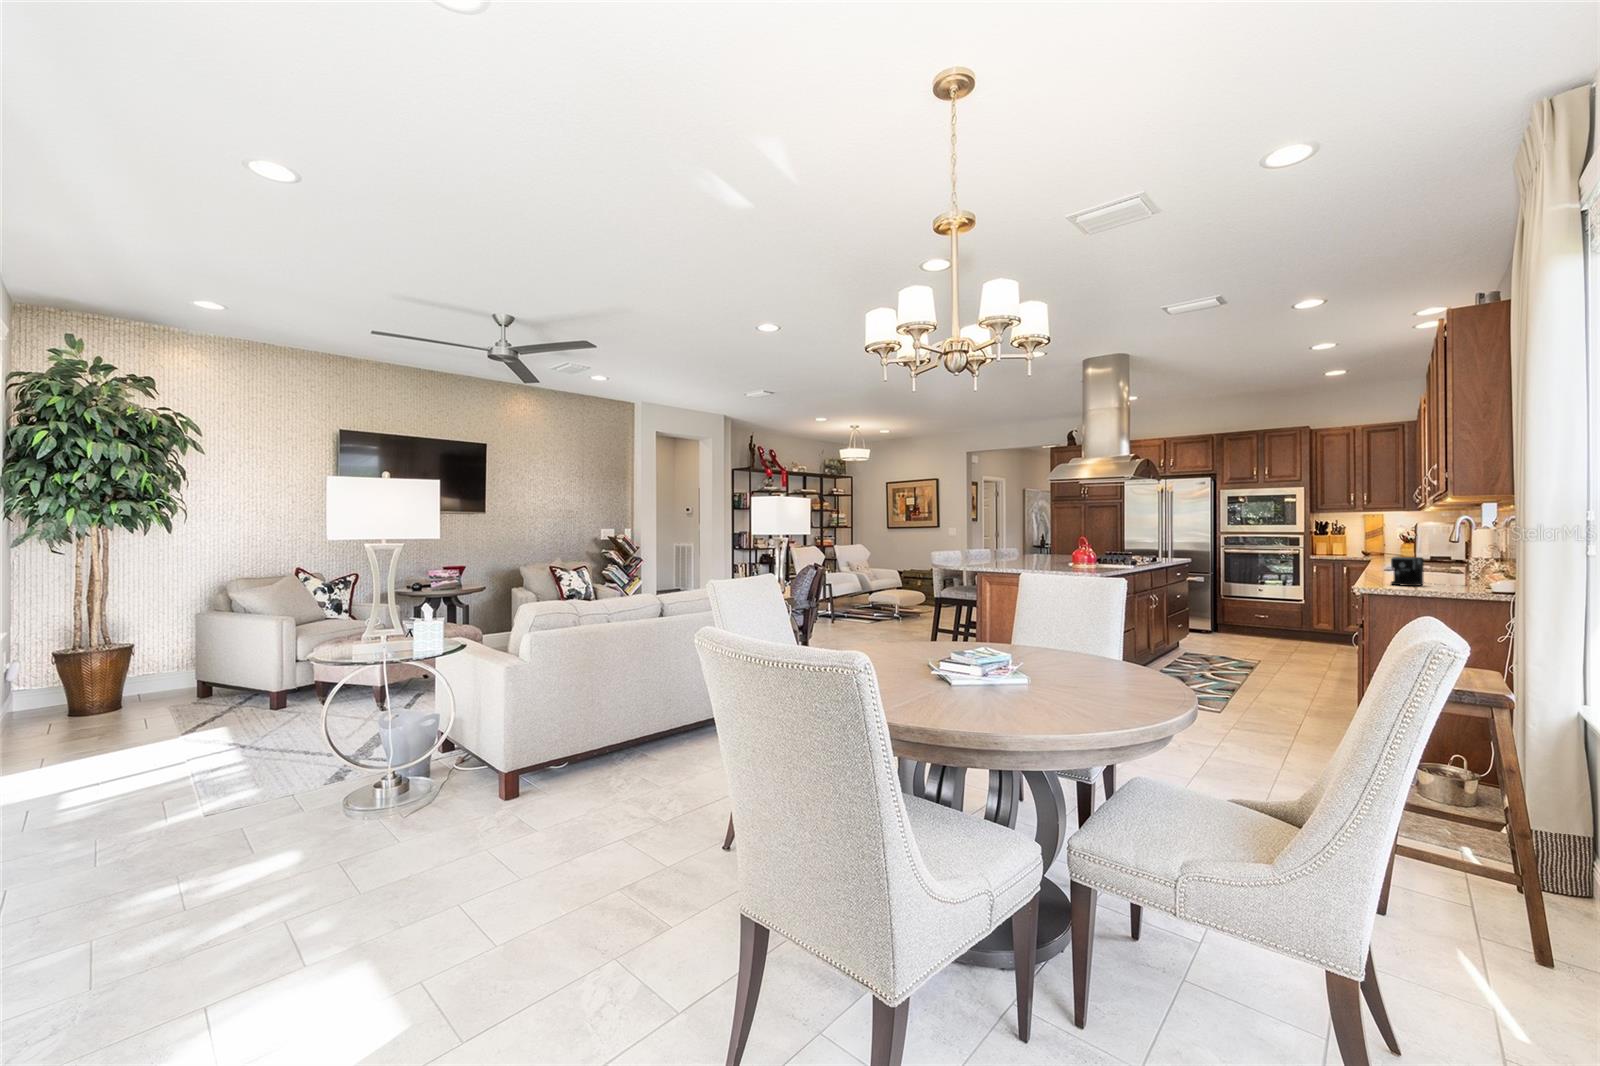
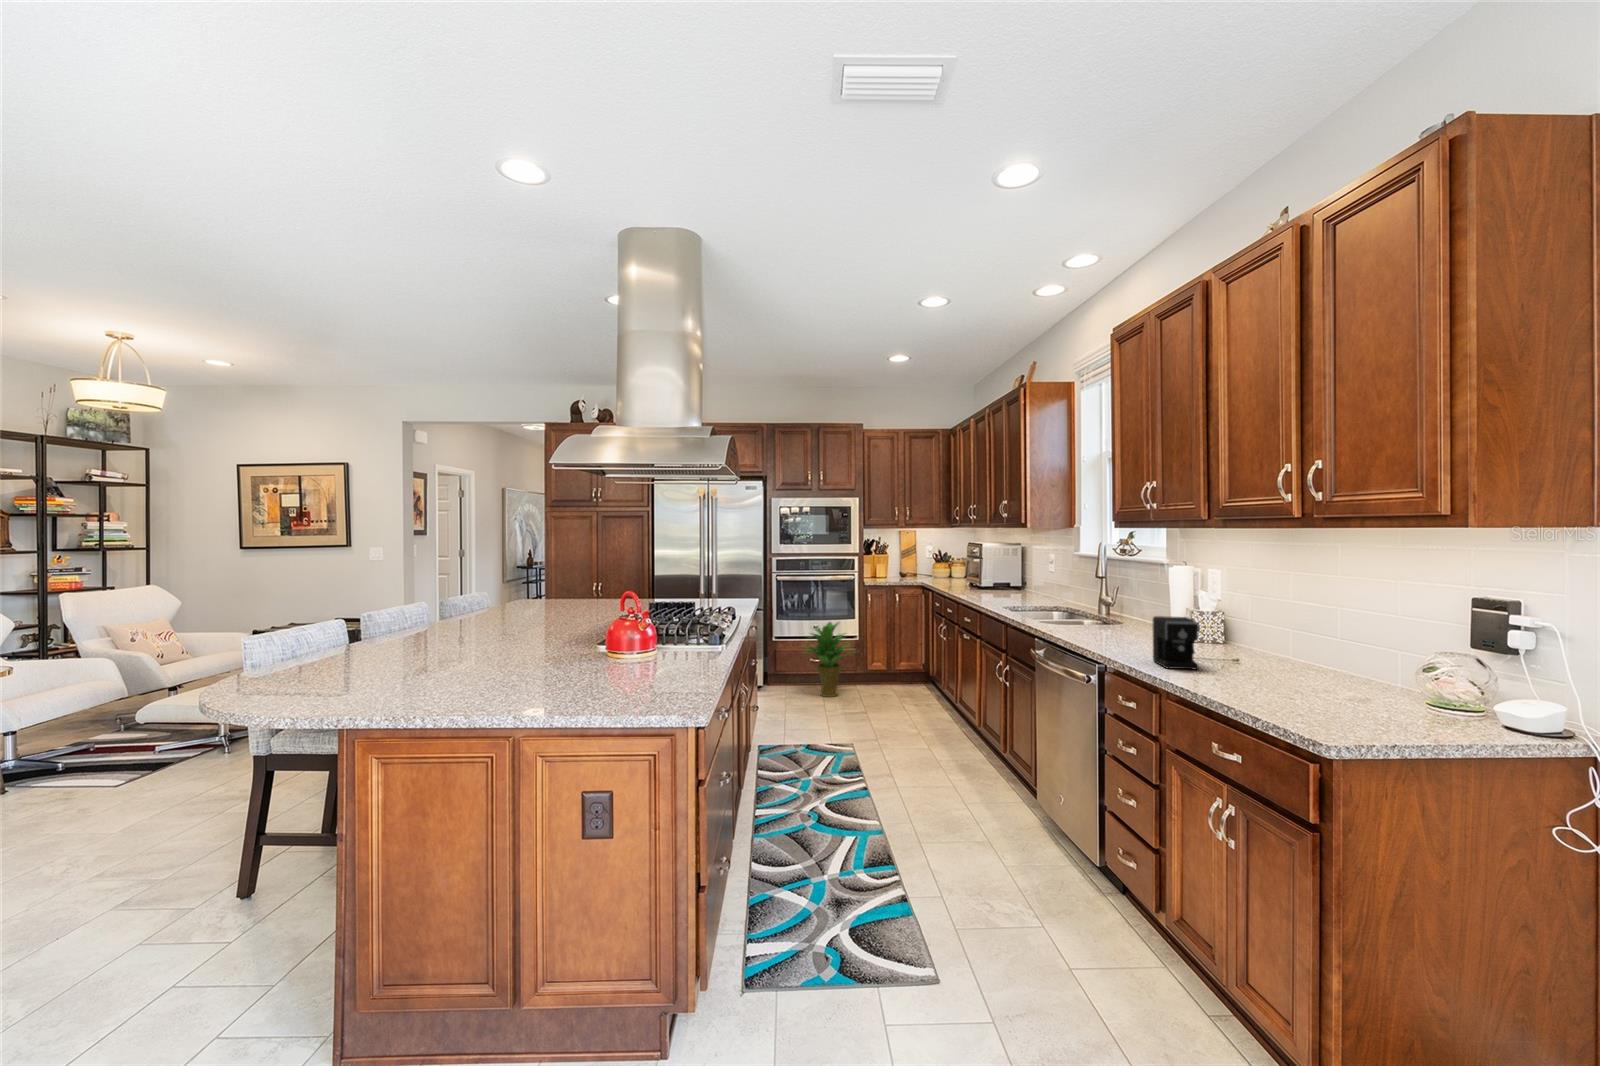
potted plant: none [1242,584,1295,643] -> present [805,622,850,697]

